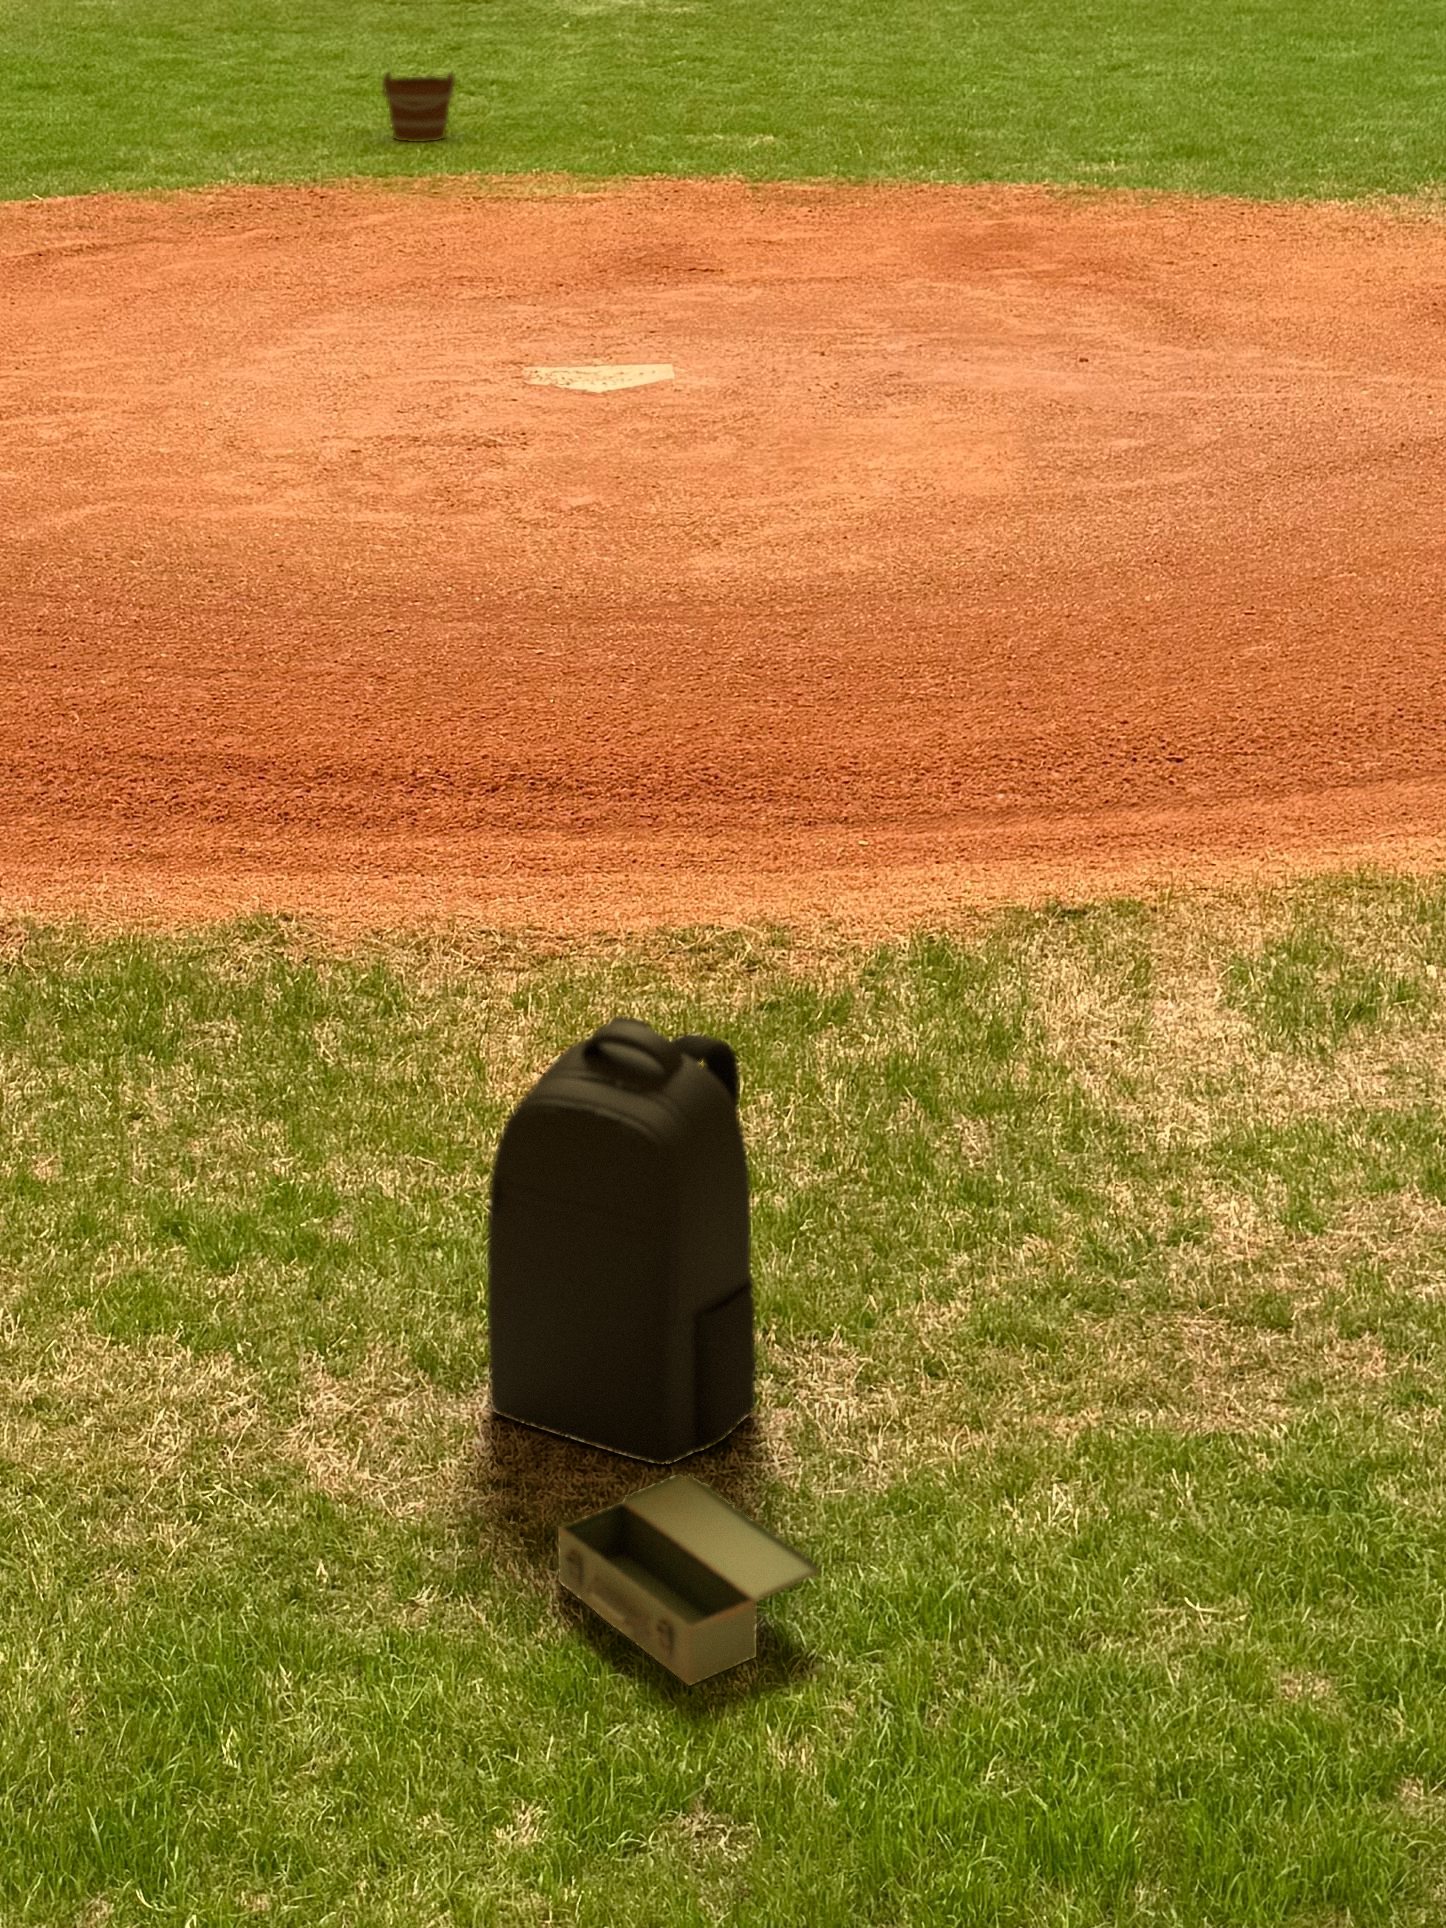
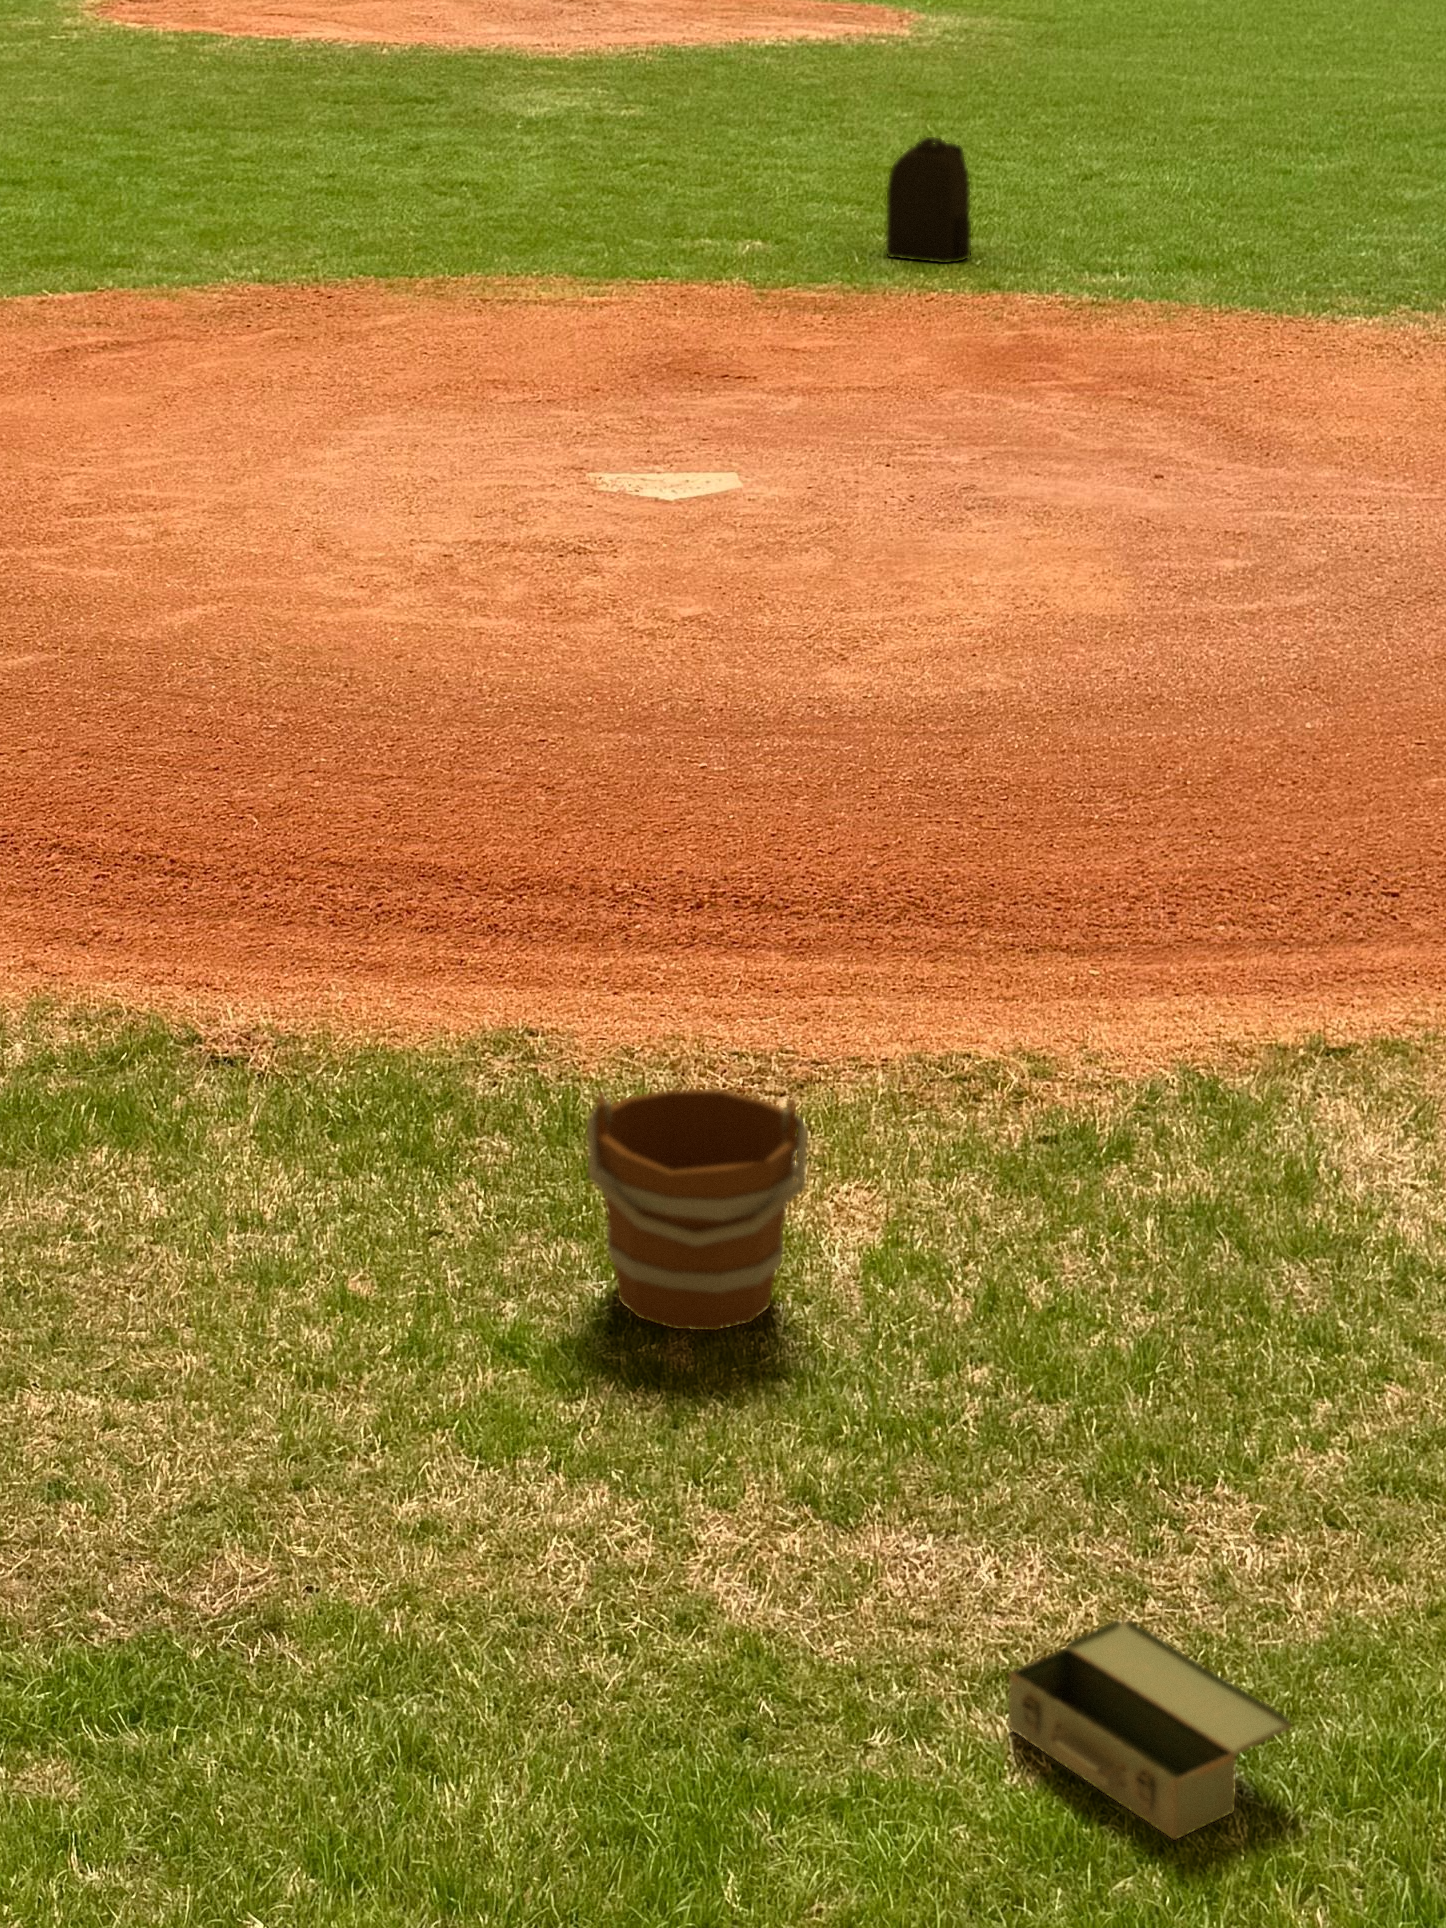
bucket: present [382,72,455,142] -> present [587,1089,808,1330]
backpack: present [487,1016,757,1465] -> present [885,137,971,263]

